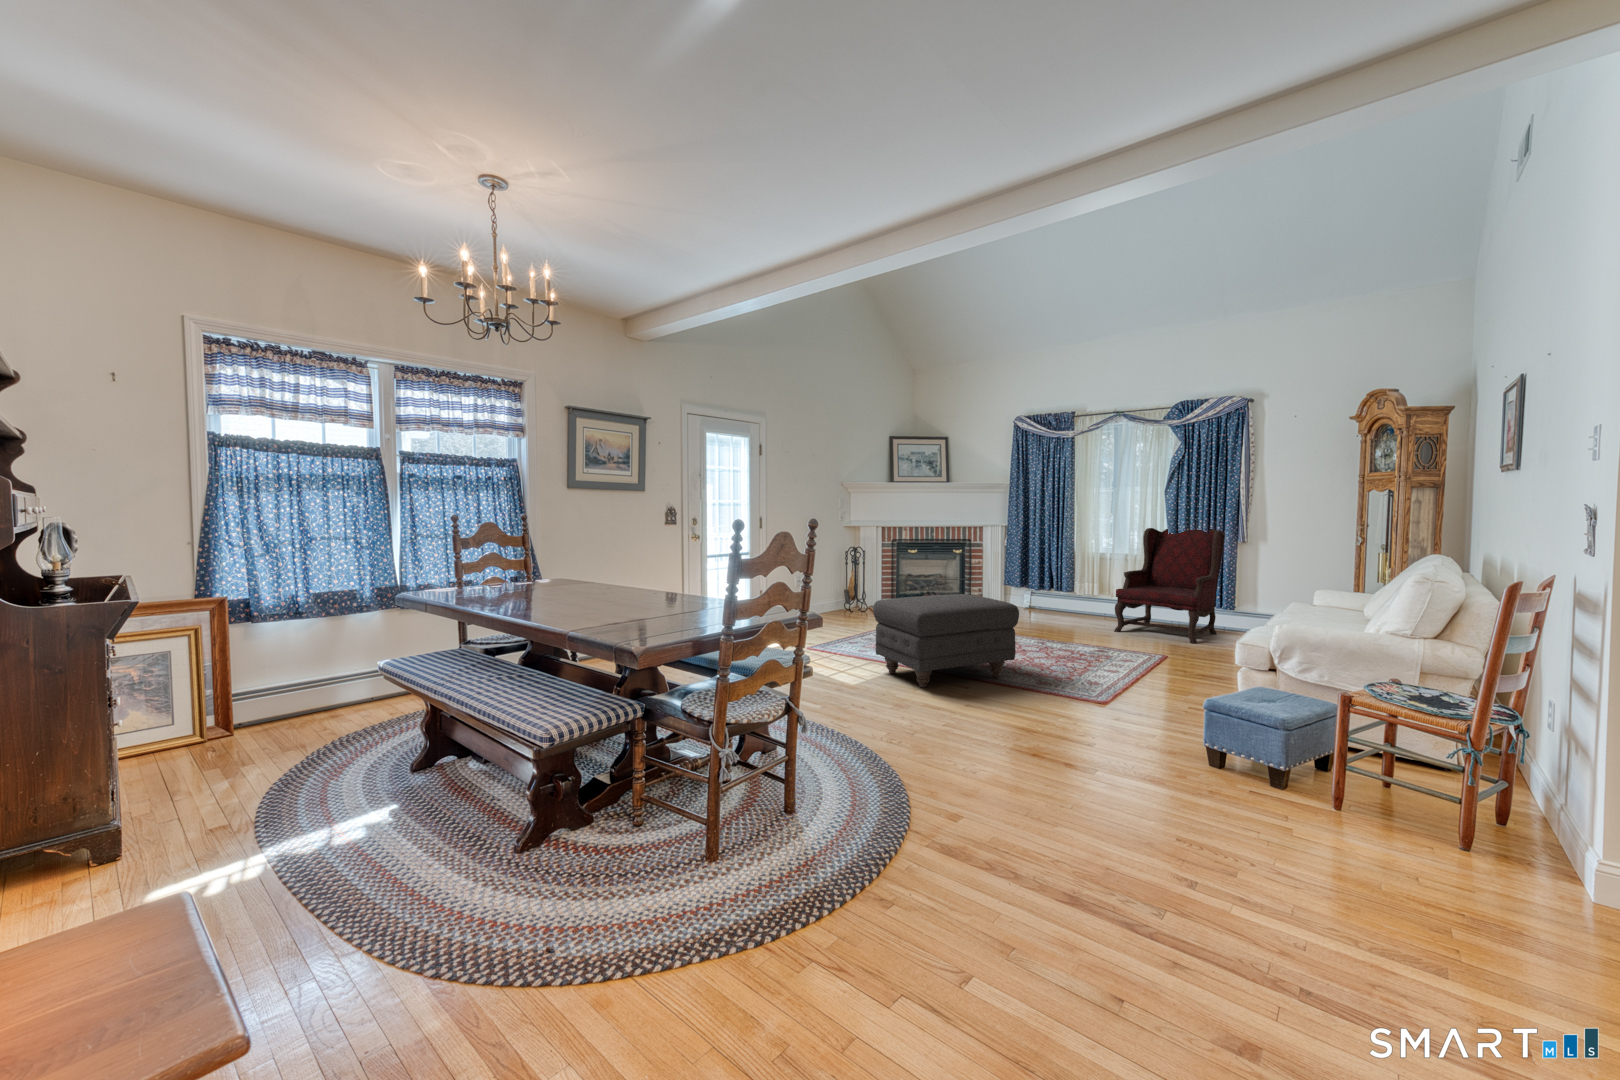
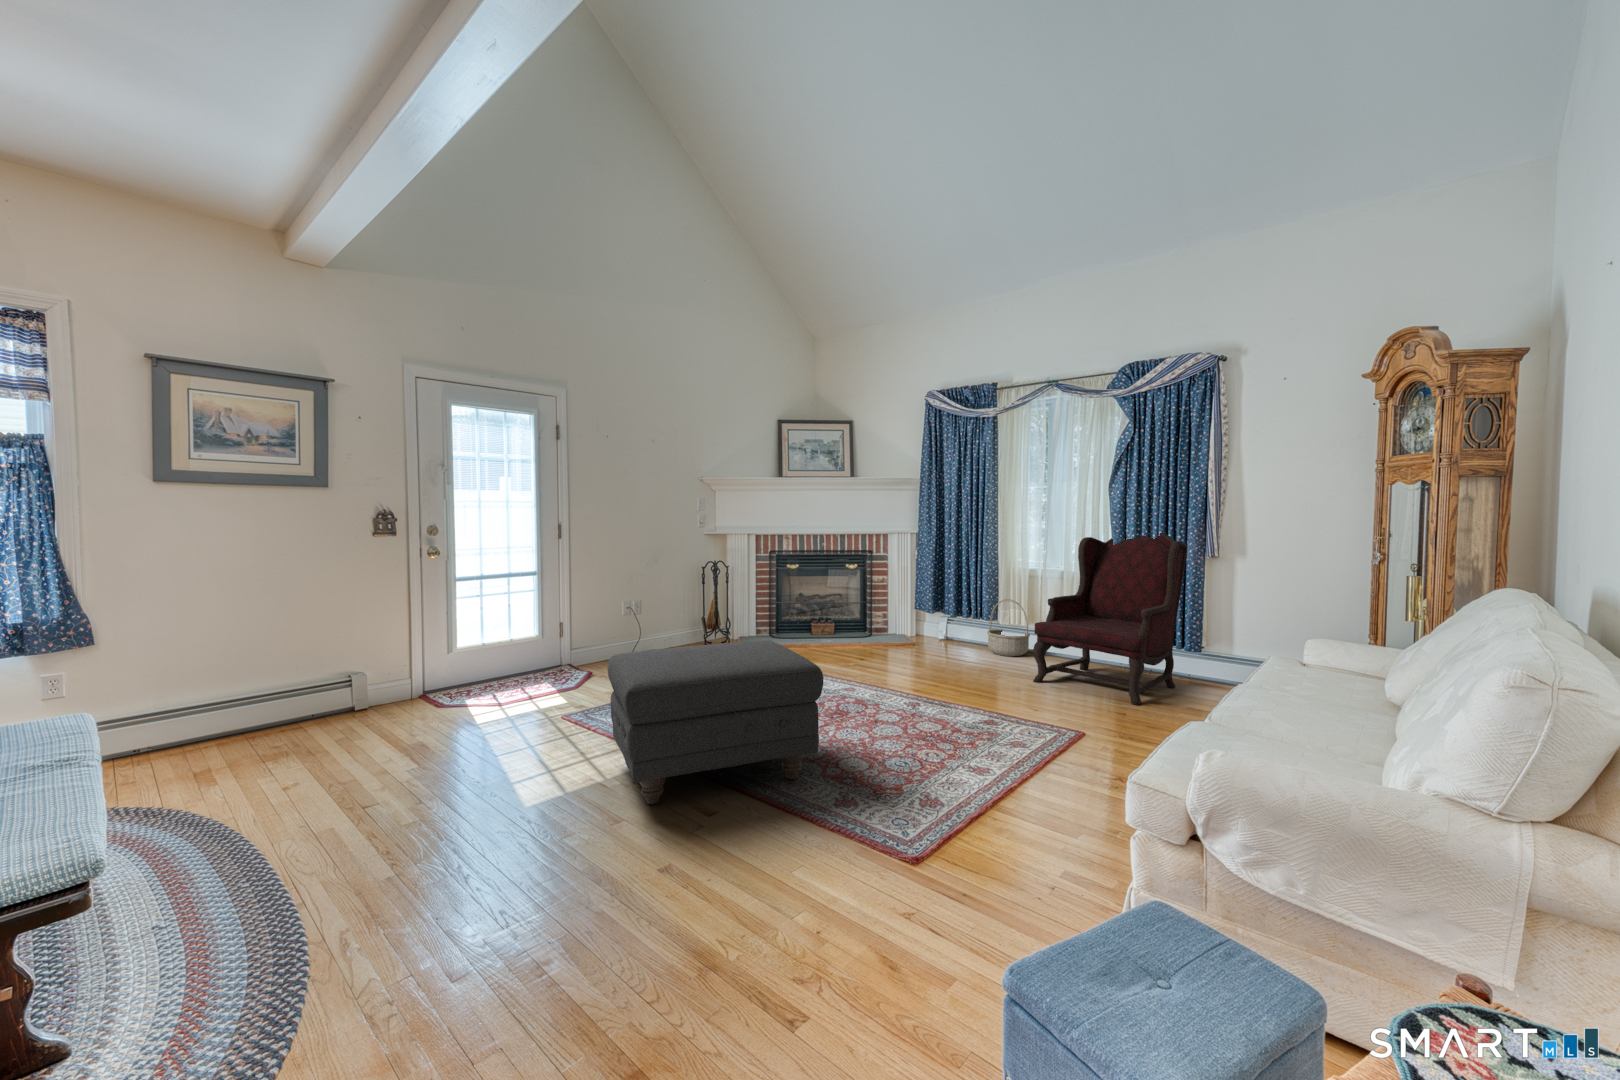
basket: none [1068,575,1102,617] -> present [987,599,1030,656]

